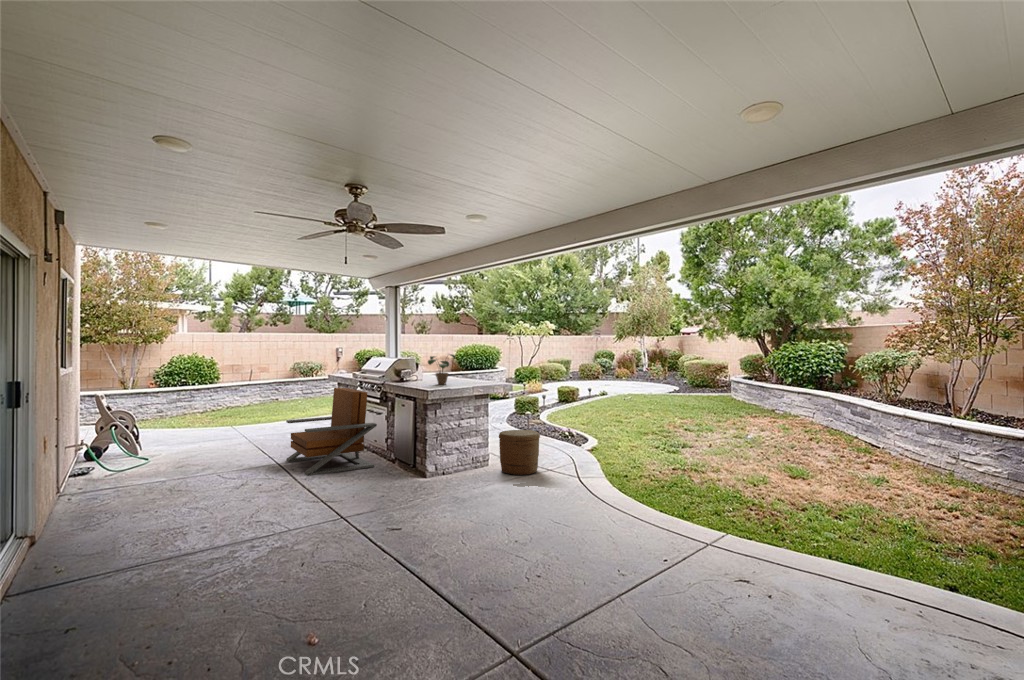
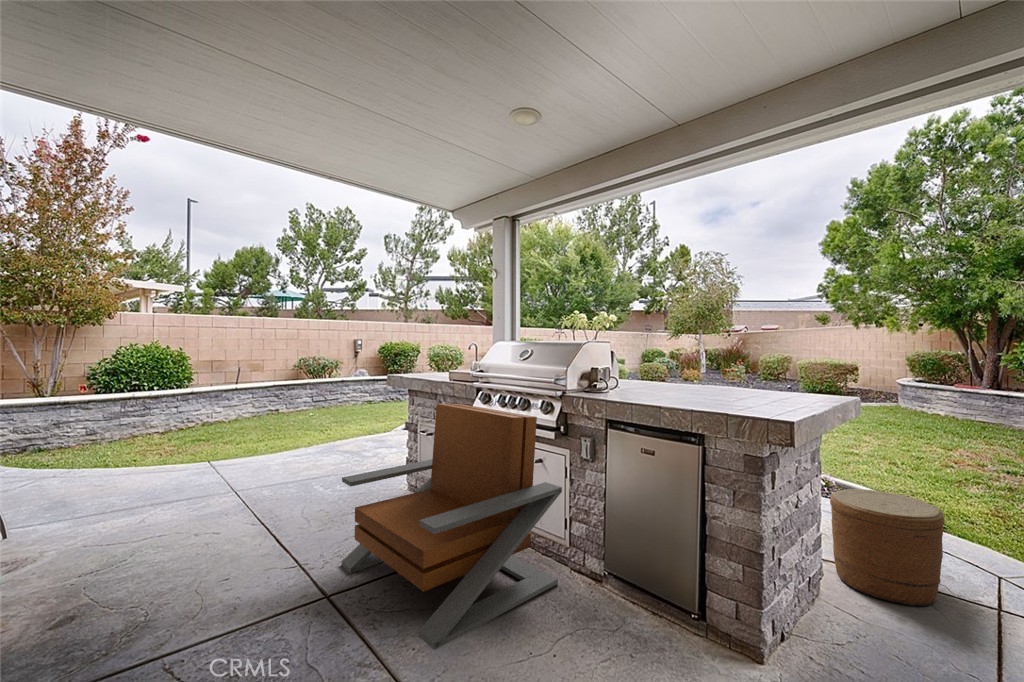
potted plant: present [428,354,455,384] -> none [684,332,753,399]

